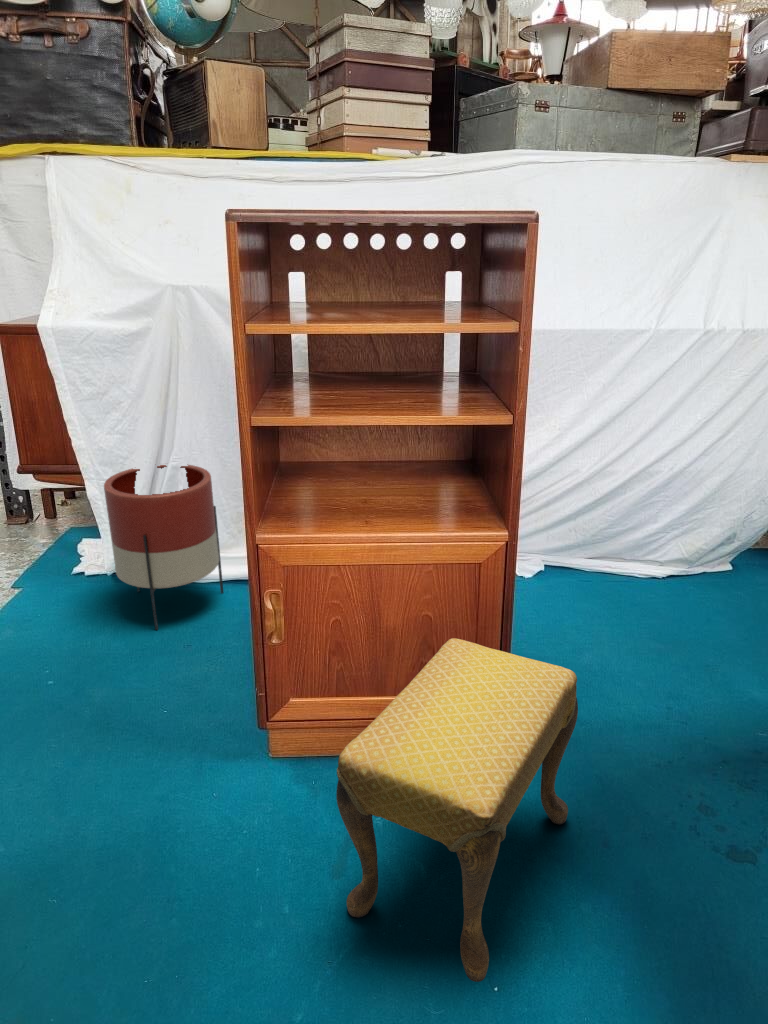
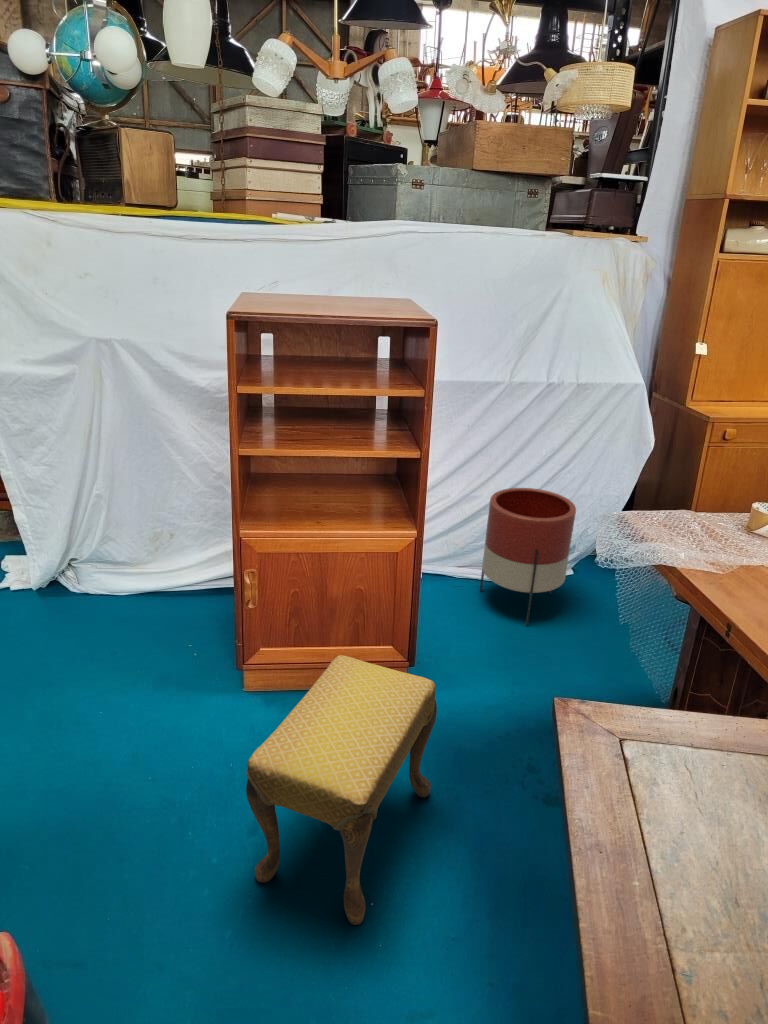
planter: present [104,465,223,630] -> present [480,488,576,626]

